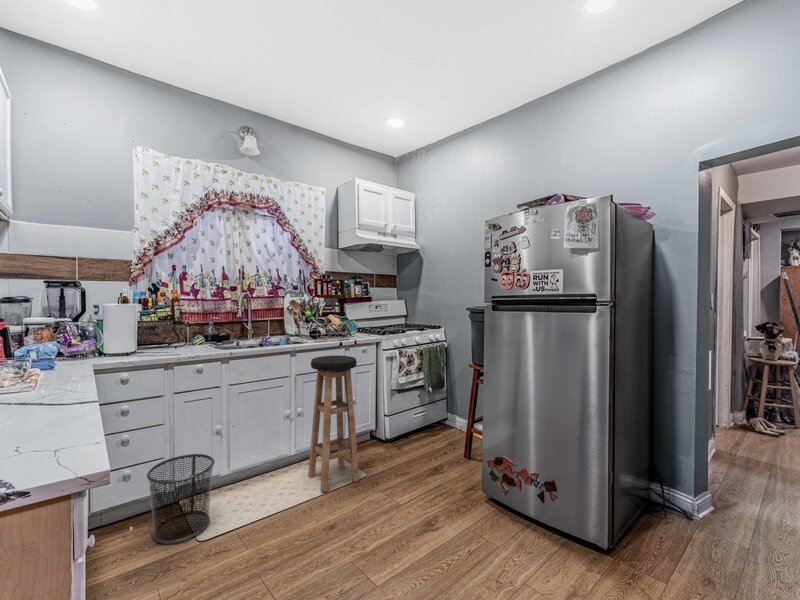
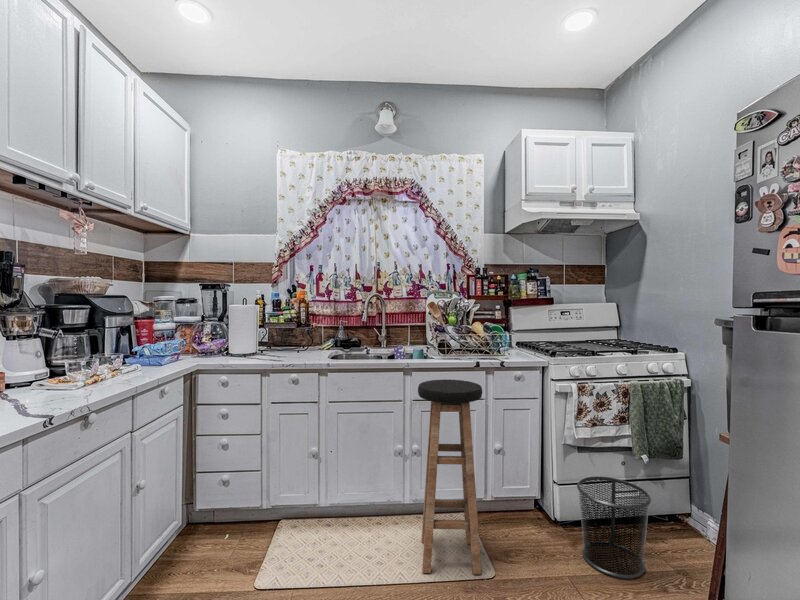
waste bin: present [147,454,214,544] -> present [577,477,651,578]

